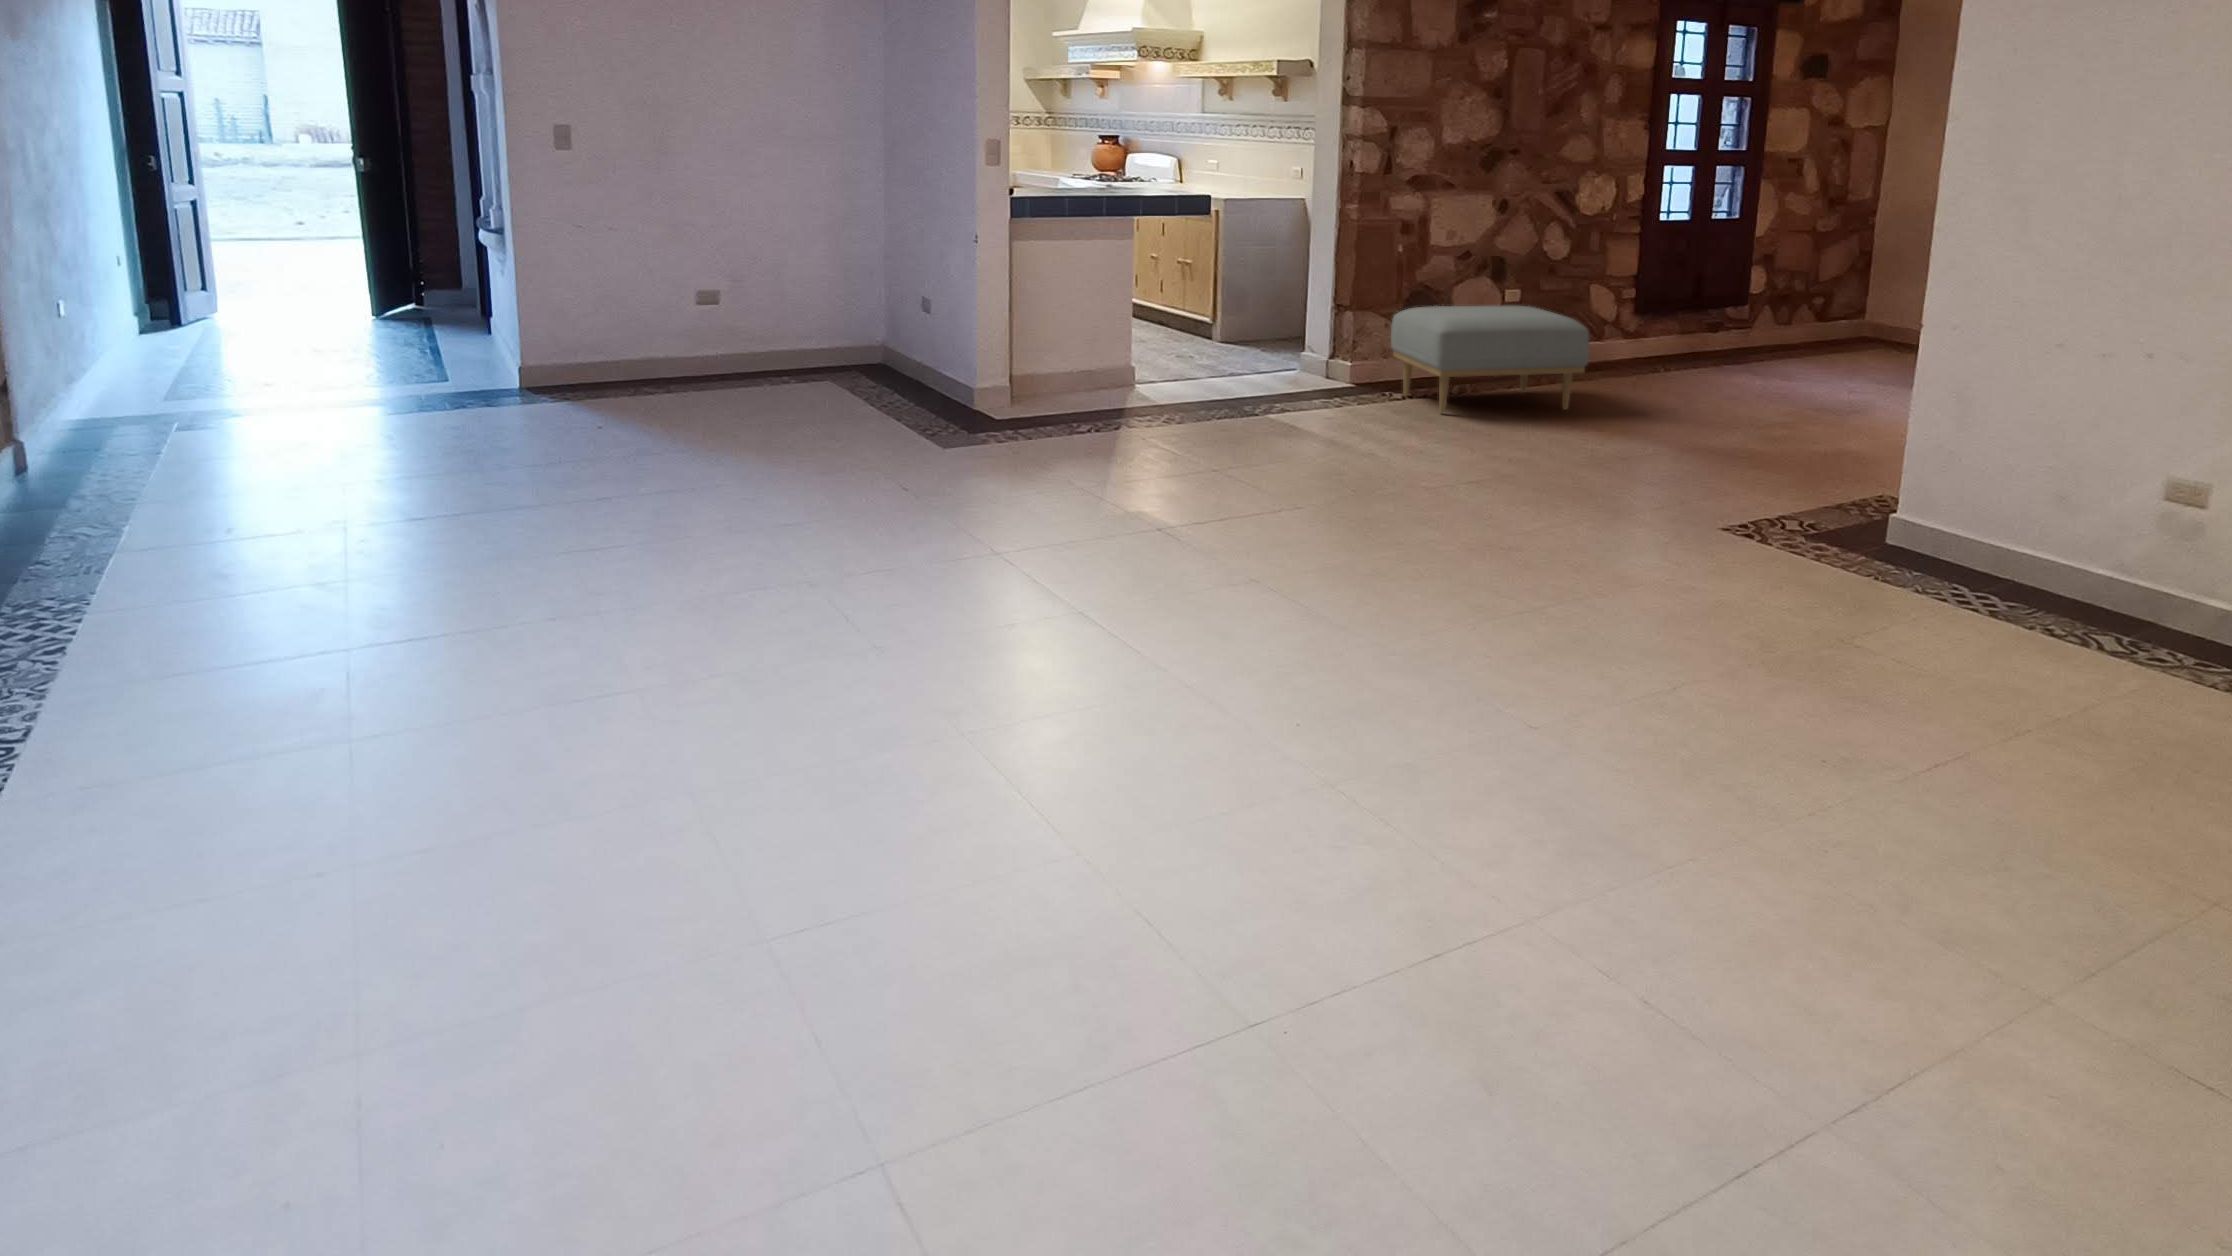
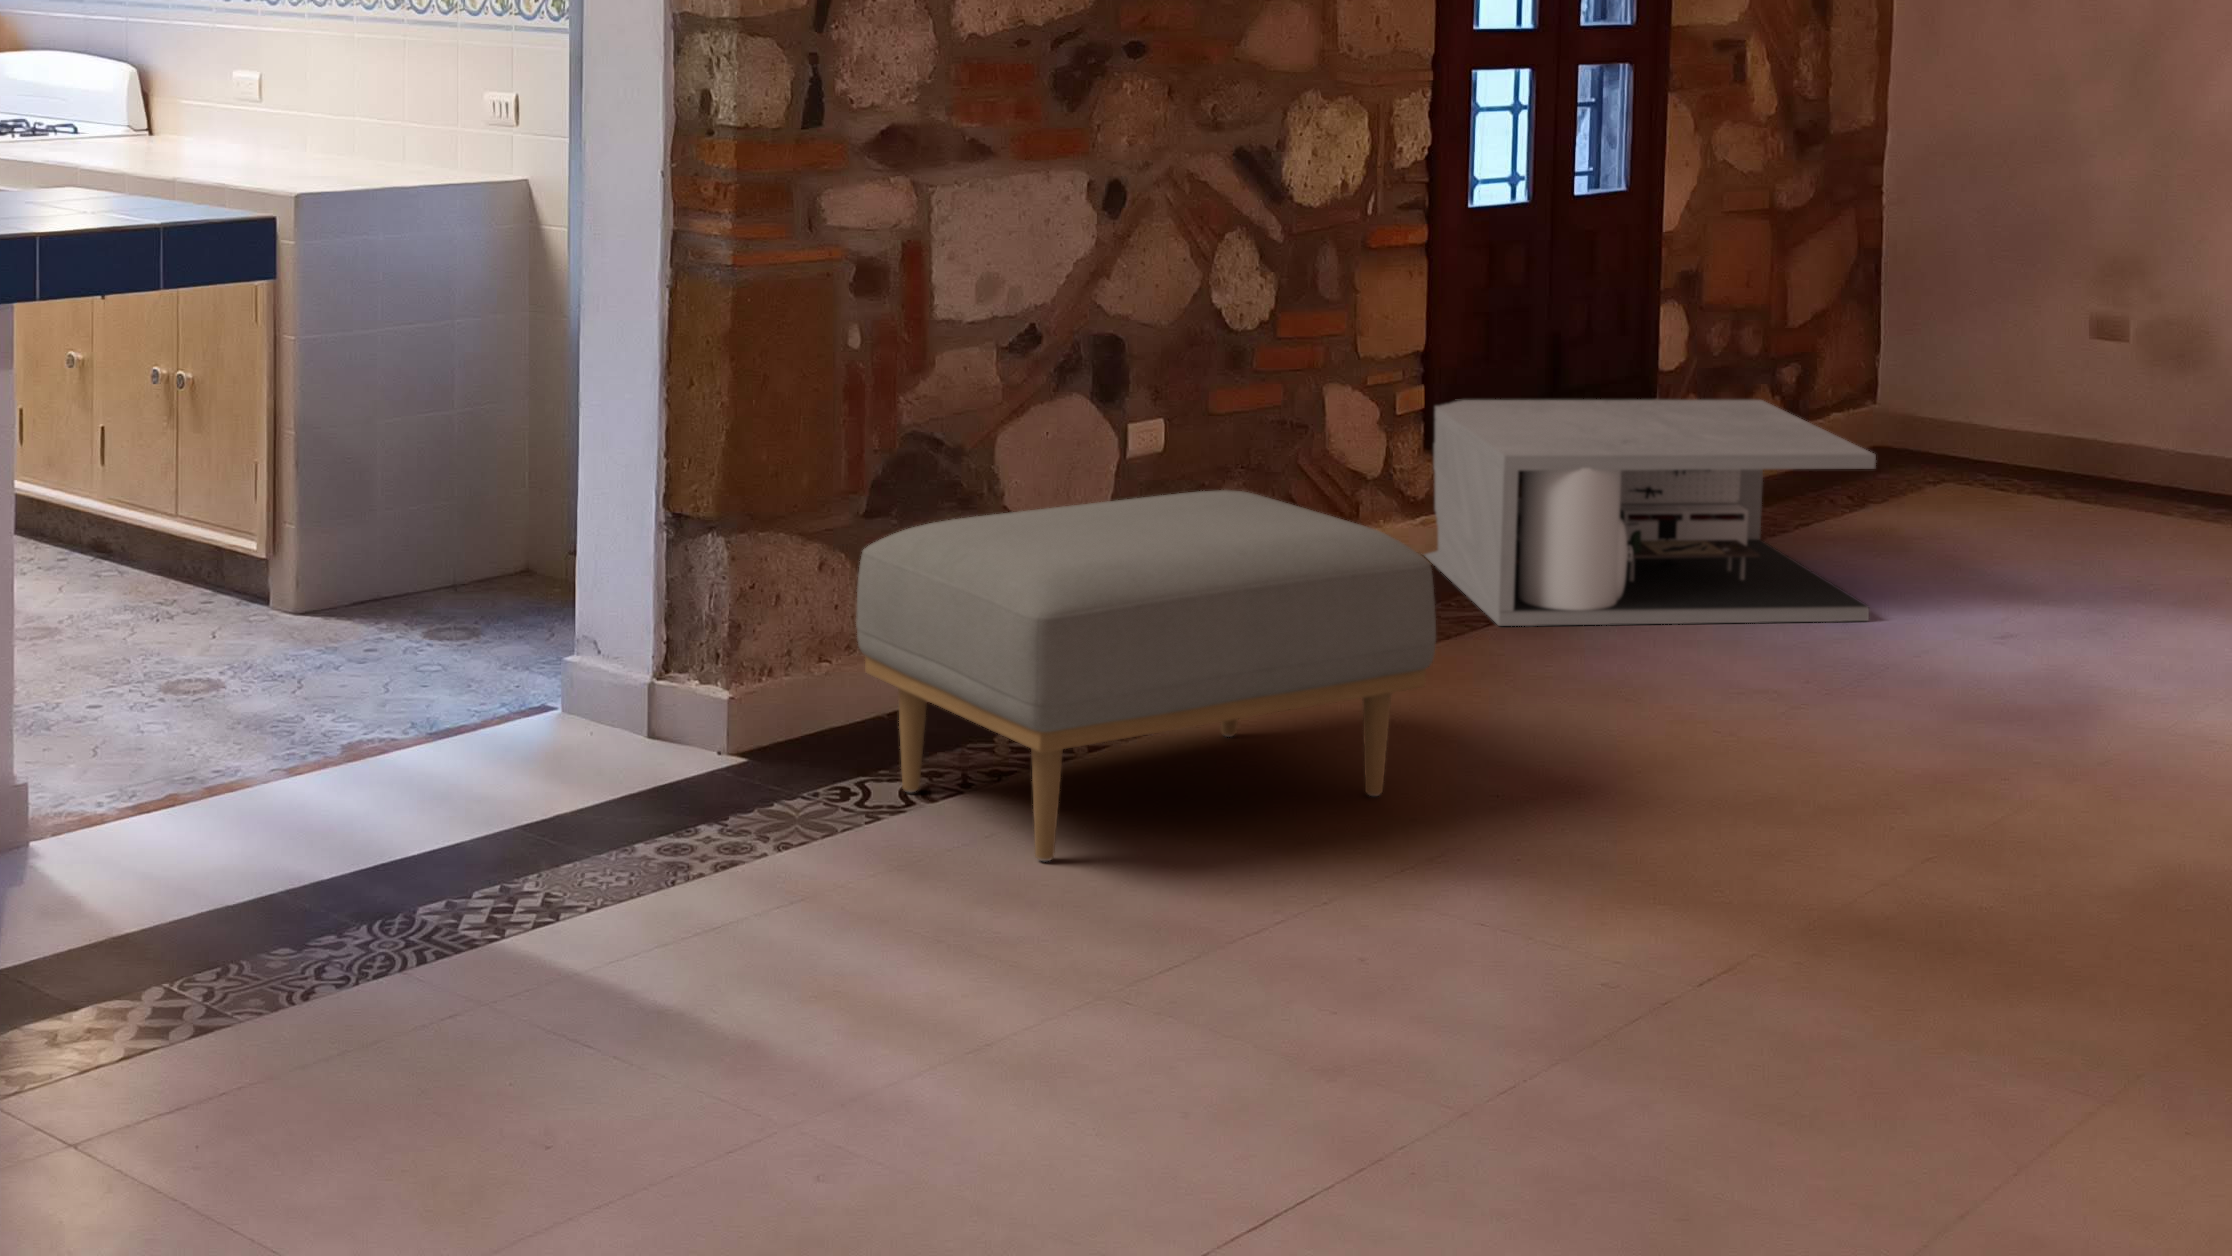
coffee table: none [1631,294,1807,383] -> present [1425,400,1876,626]

